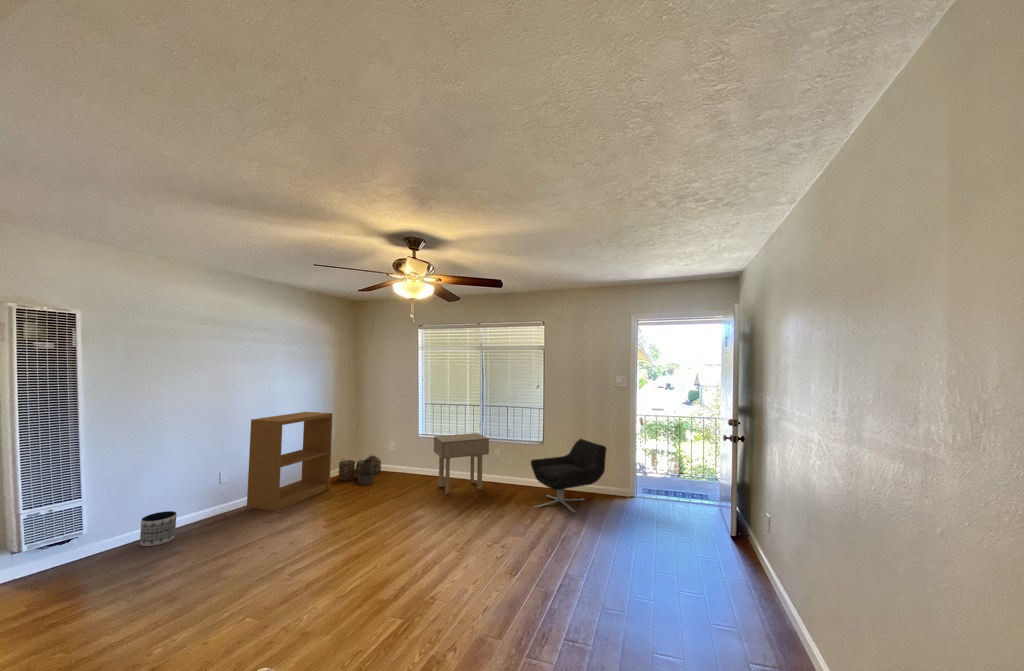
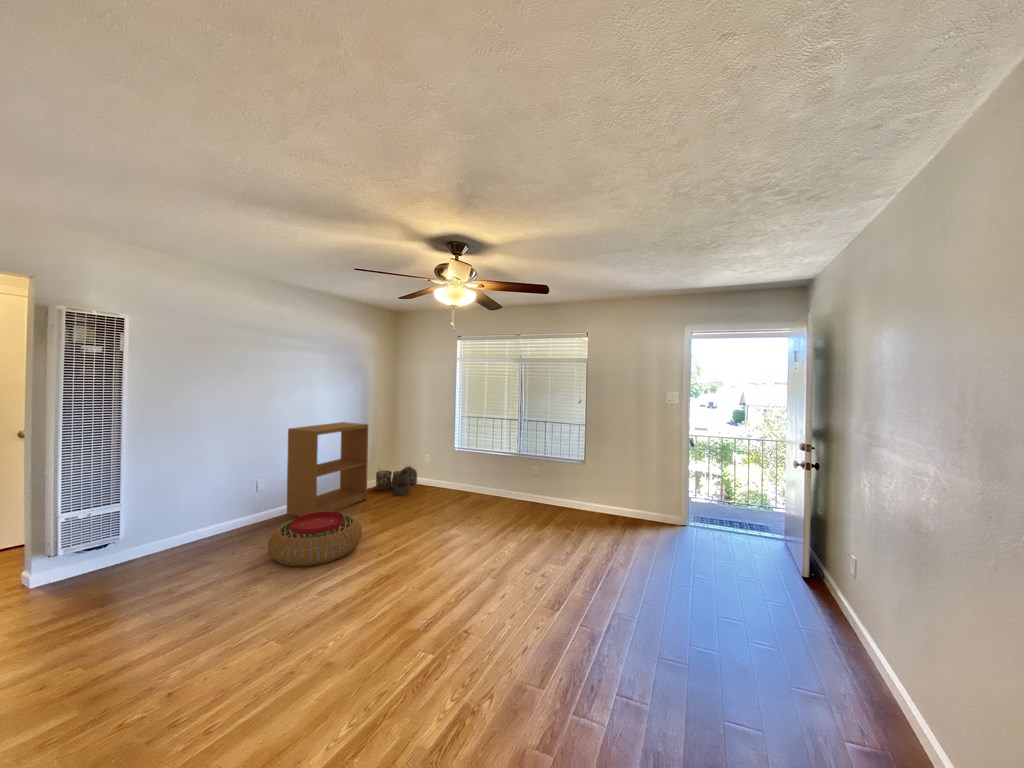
side table: present [434,433,489,494] -> none [469,448,525,509]
lounge chair: present [531,439,606,512] -> none [568,458,651,535]
pouf: none [233,500,328,555] -> present [268,511,362,567]
planter: present [140,511,176,546] -> none [181,517,216,551]

